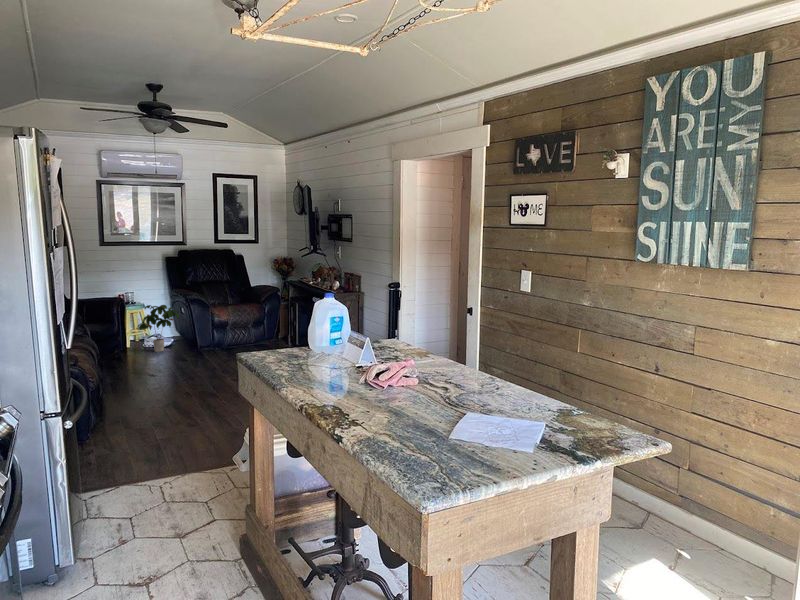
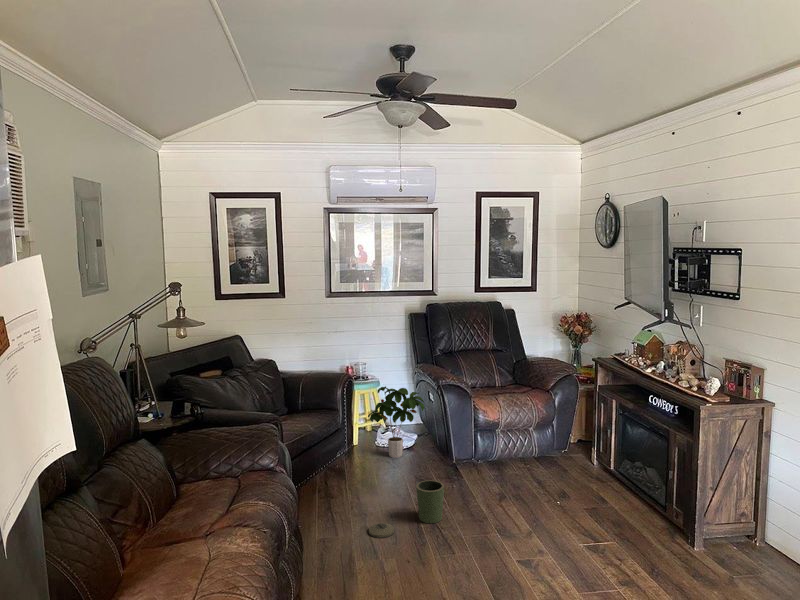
trash can: none [146,350,193,380] -> present [369,480,444,538]

